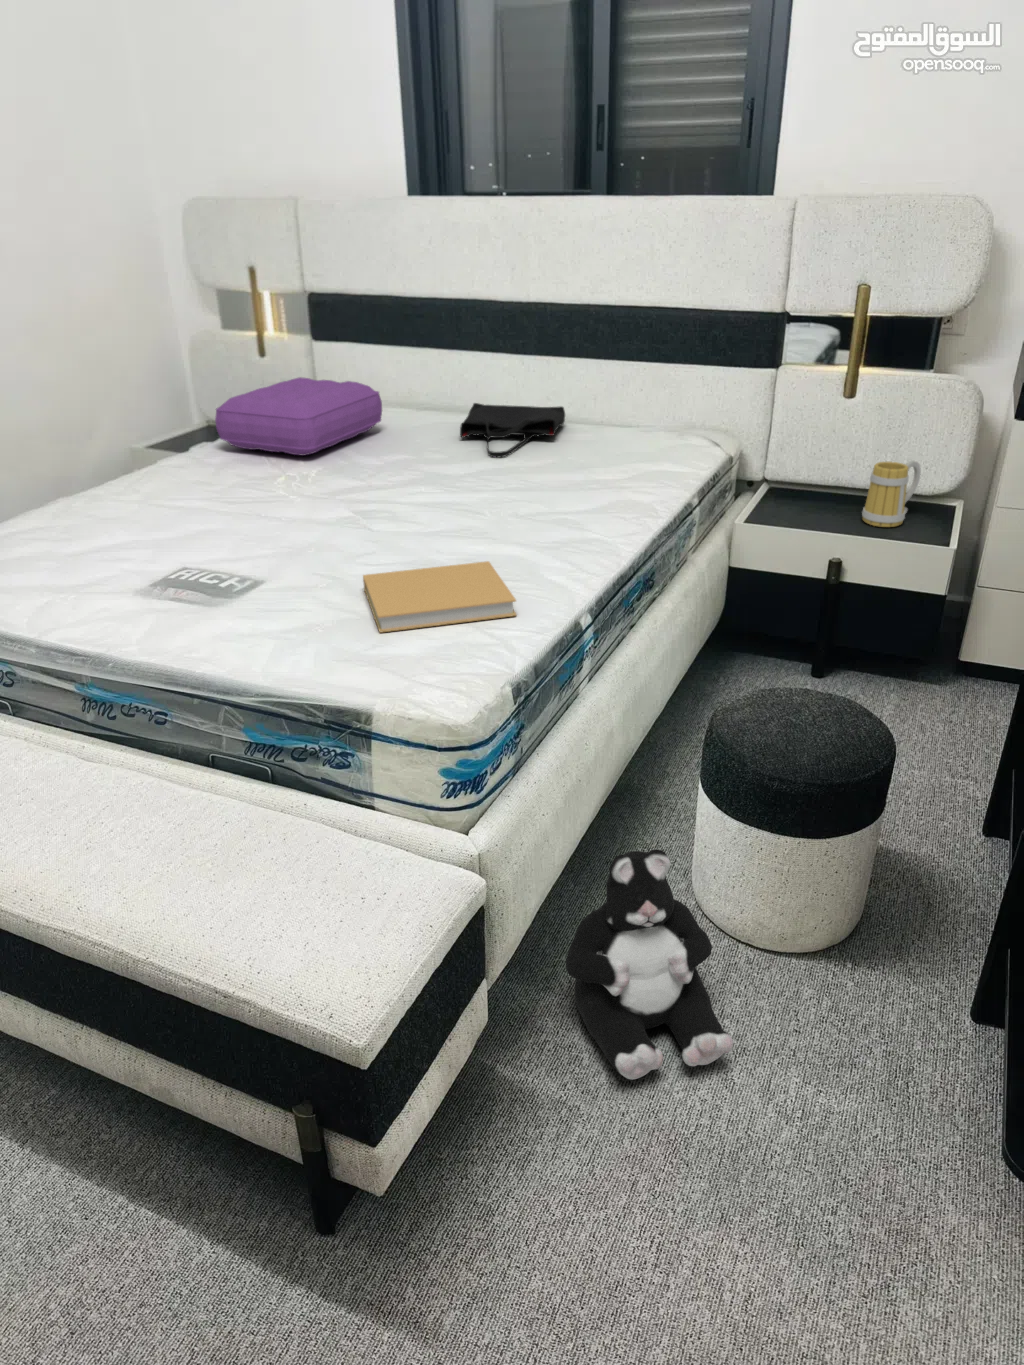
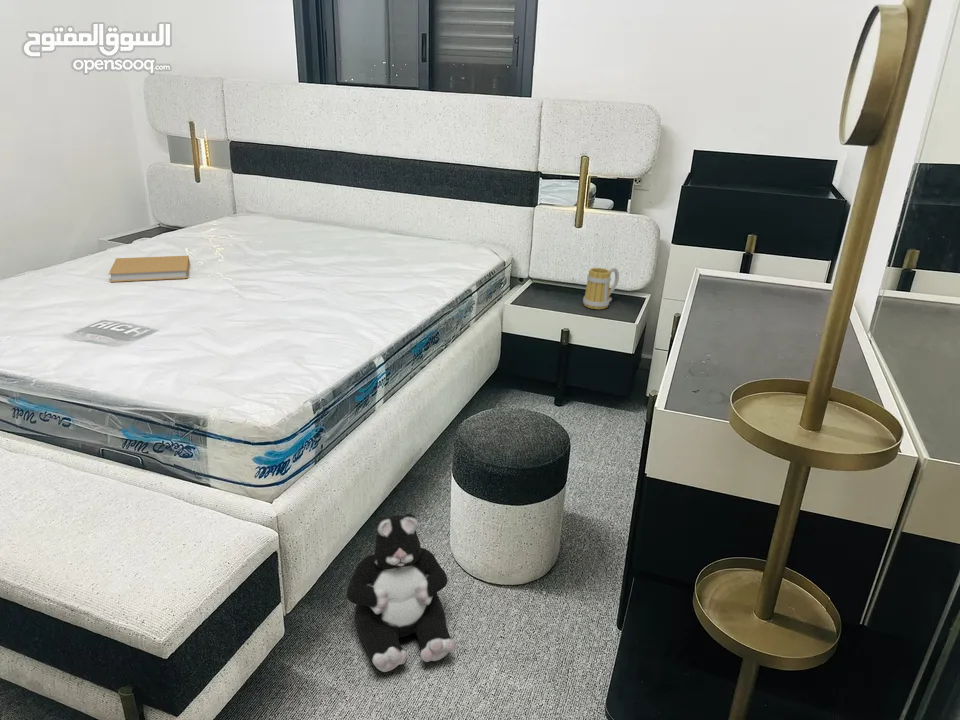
pillow: present [215,377,382,455] -> none [155,197,276,249]
tote bag: present [460,403,565,457] -> none [327,220,400,255]
book: present [363,561,516,633] -> present [109,256,190,282]

